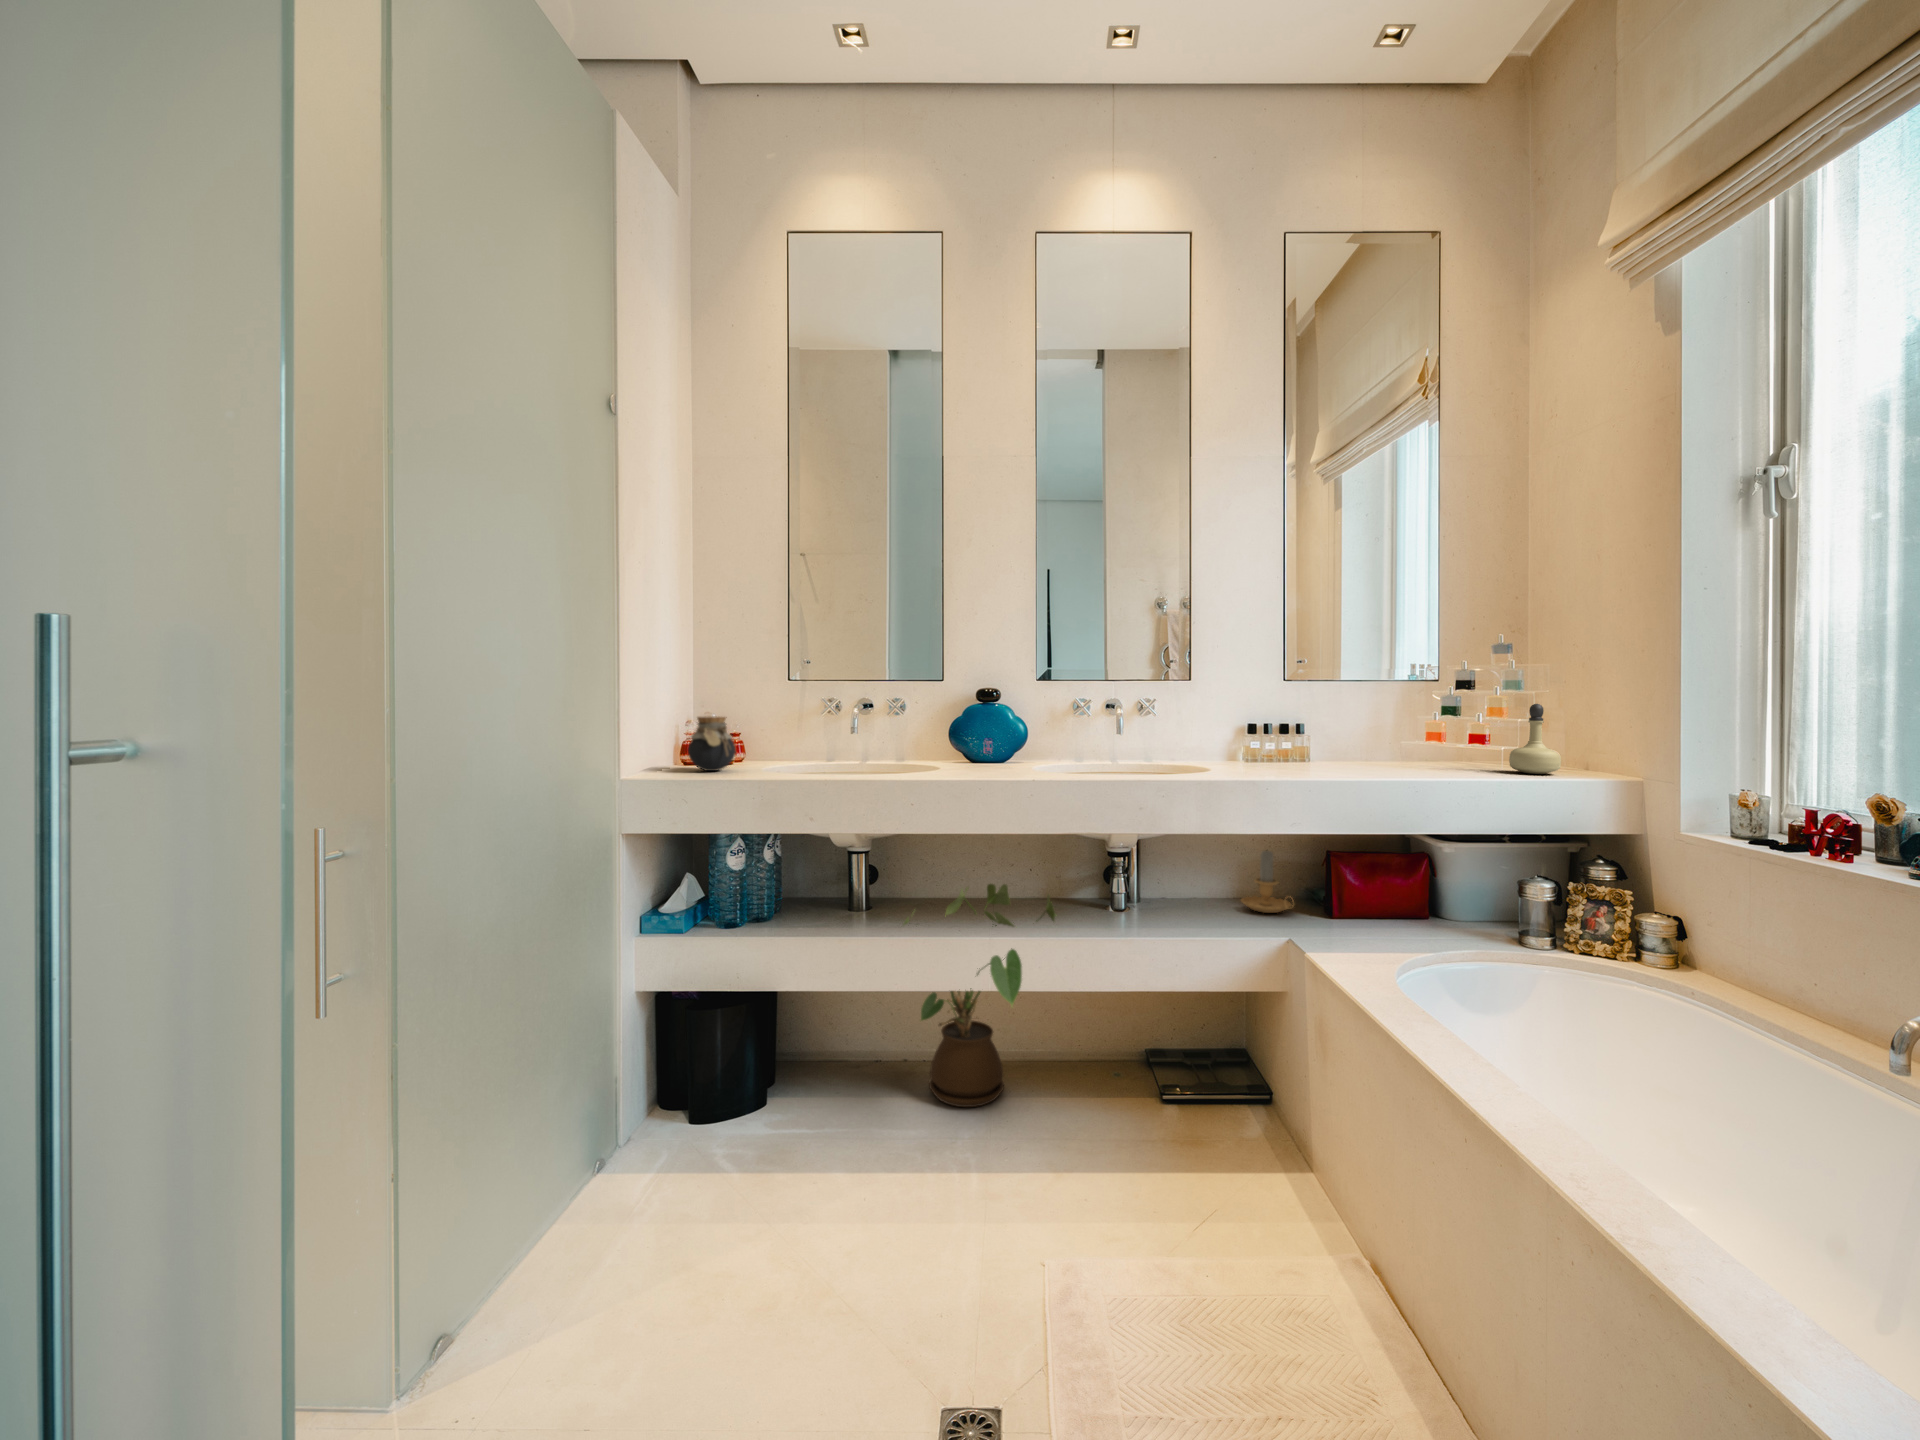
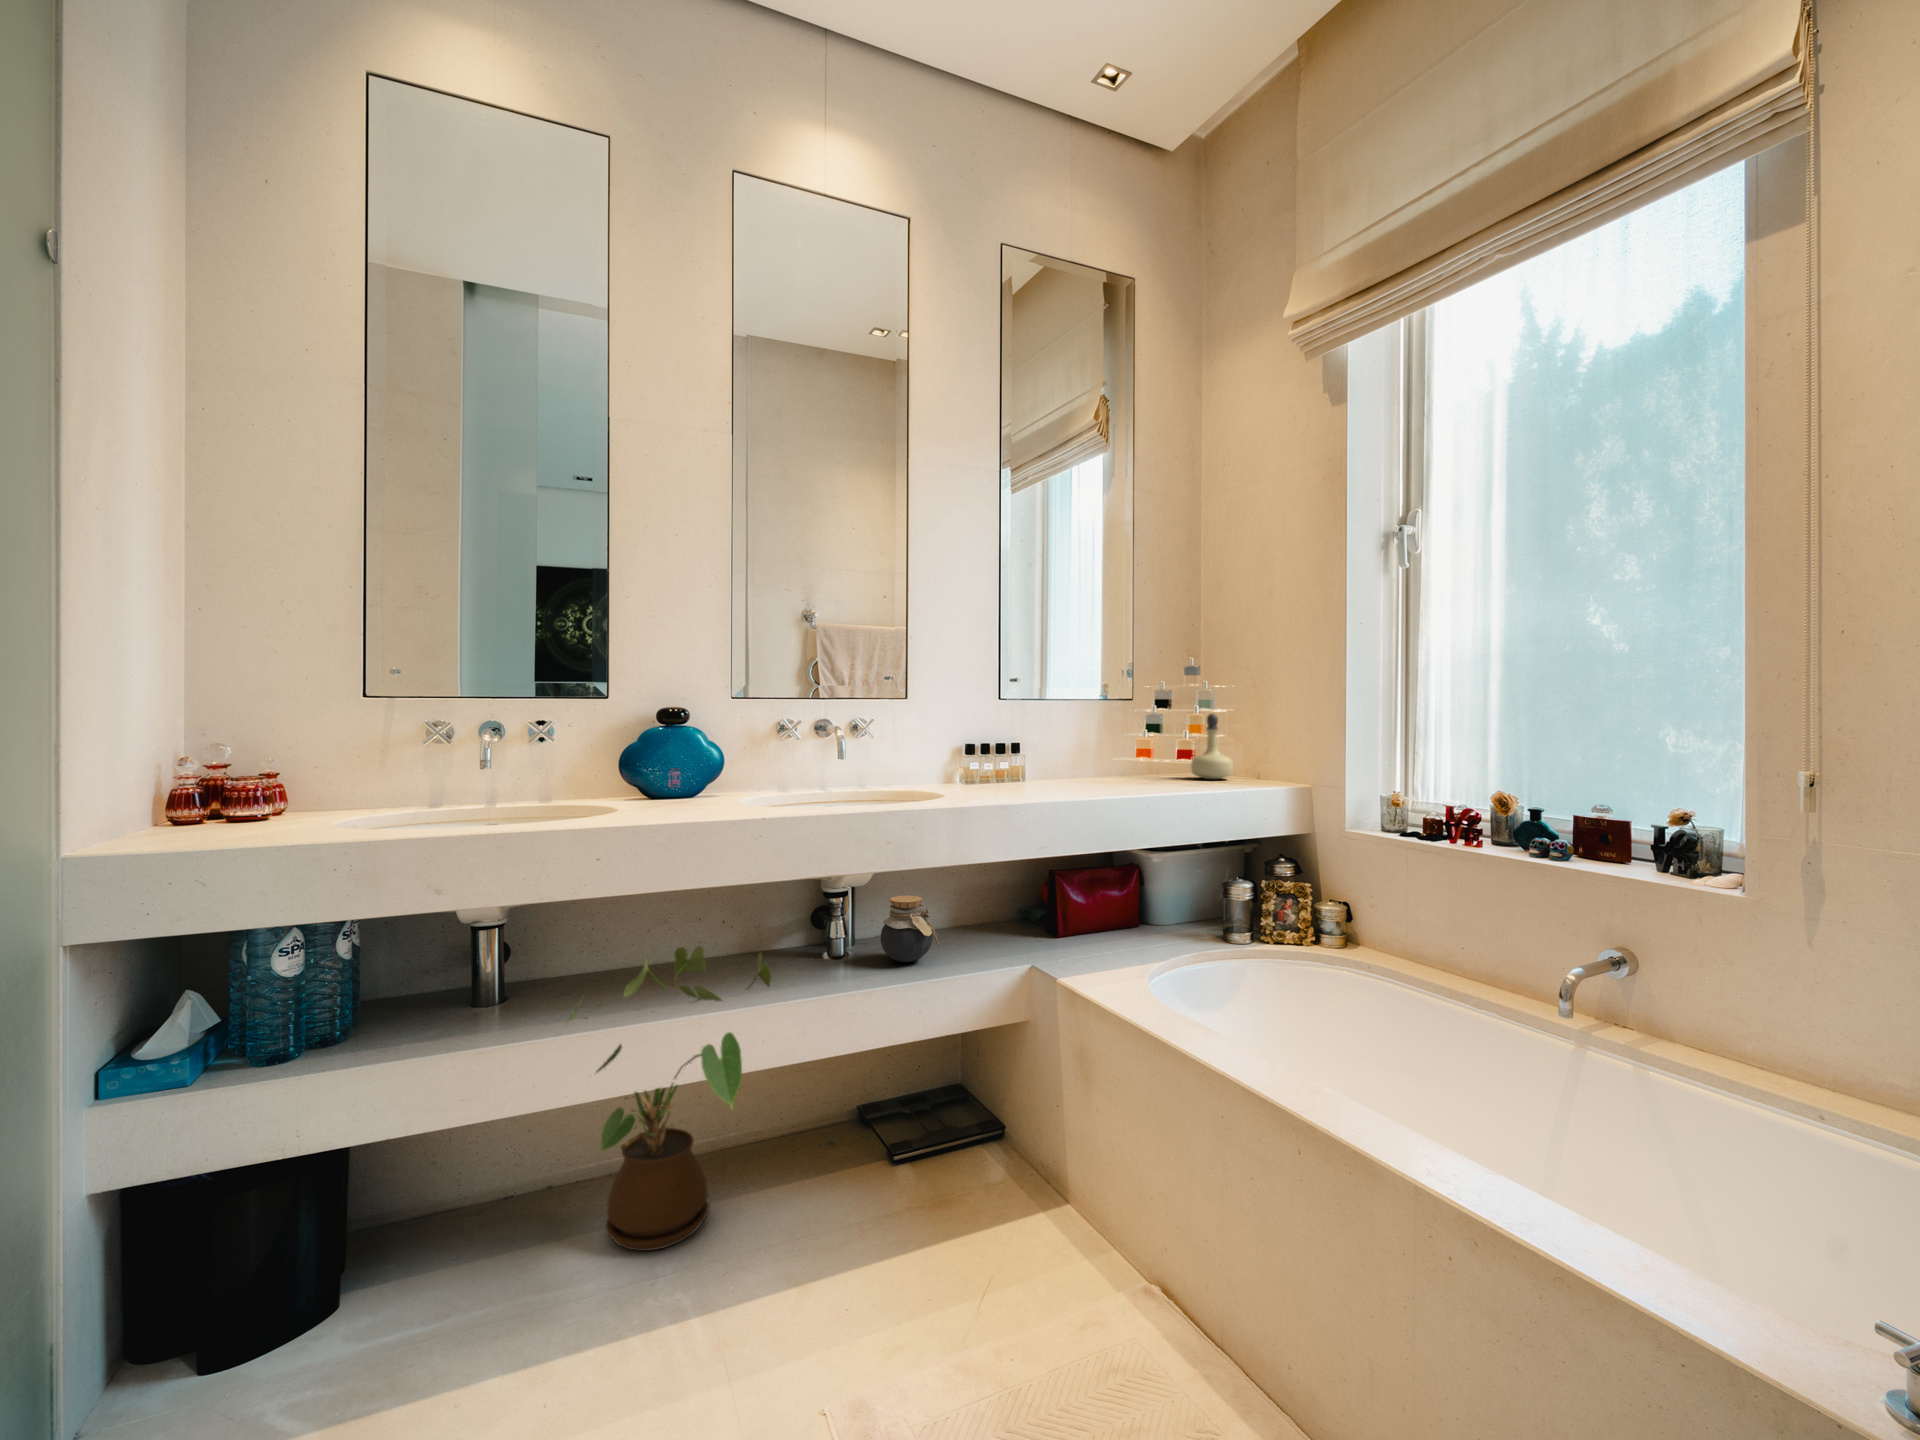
jar: present [688,716,735,771] -> present [881,895,939,962]
candle: present [1241,850,1292,913] -> none [966,871,1023,942]

